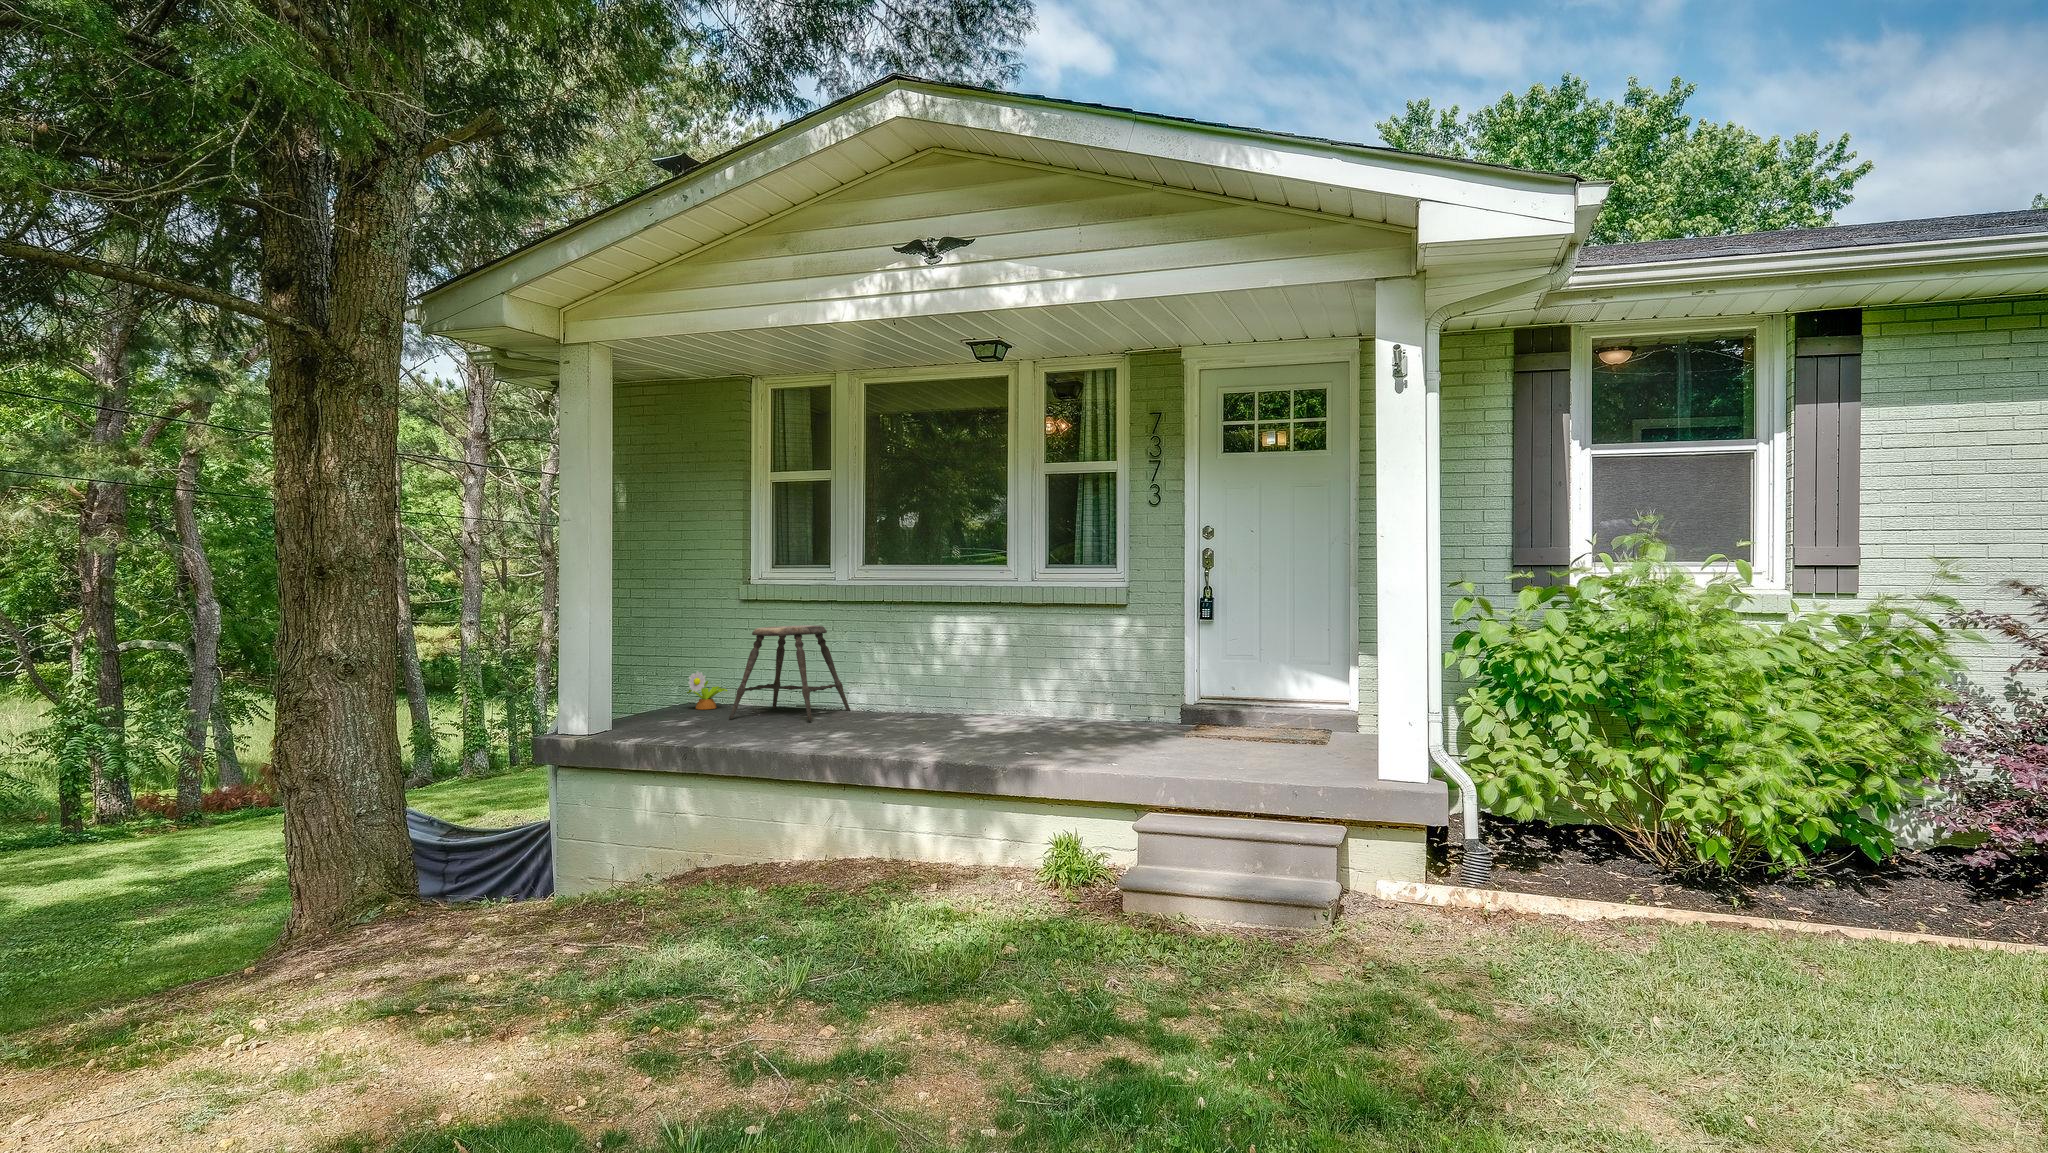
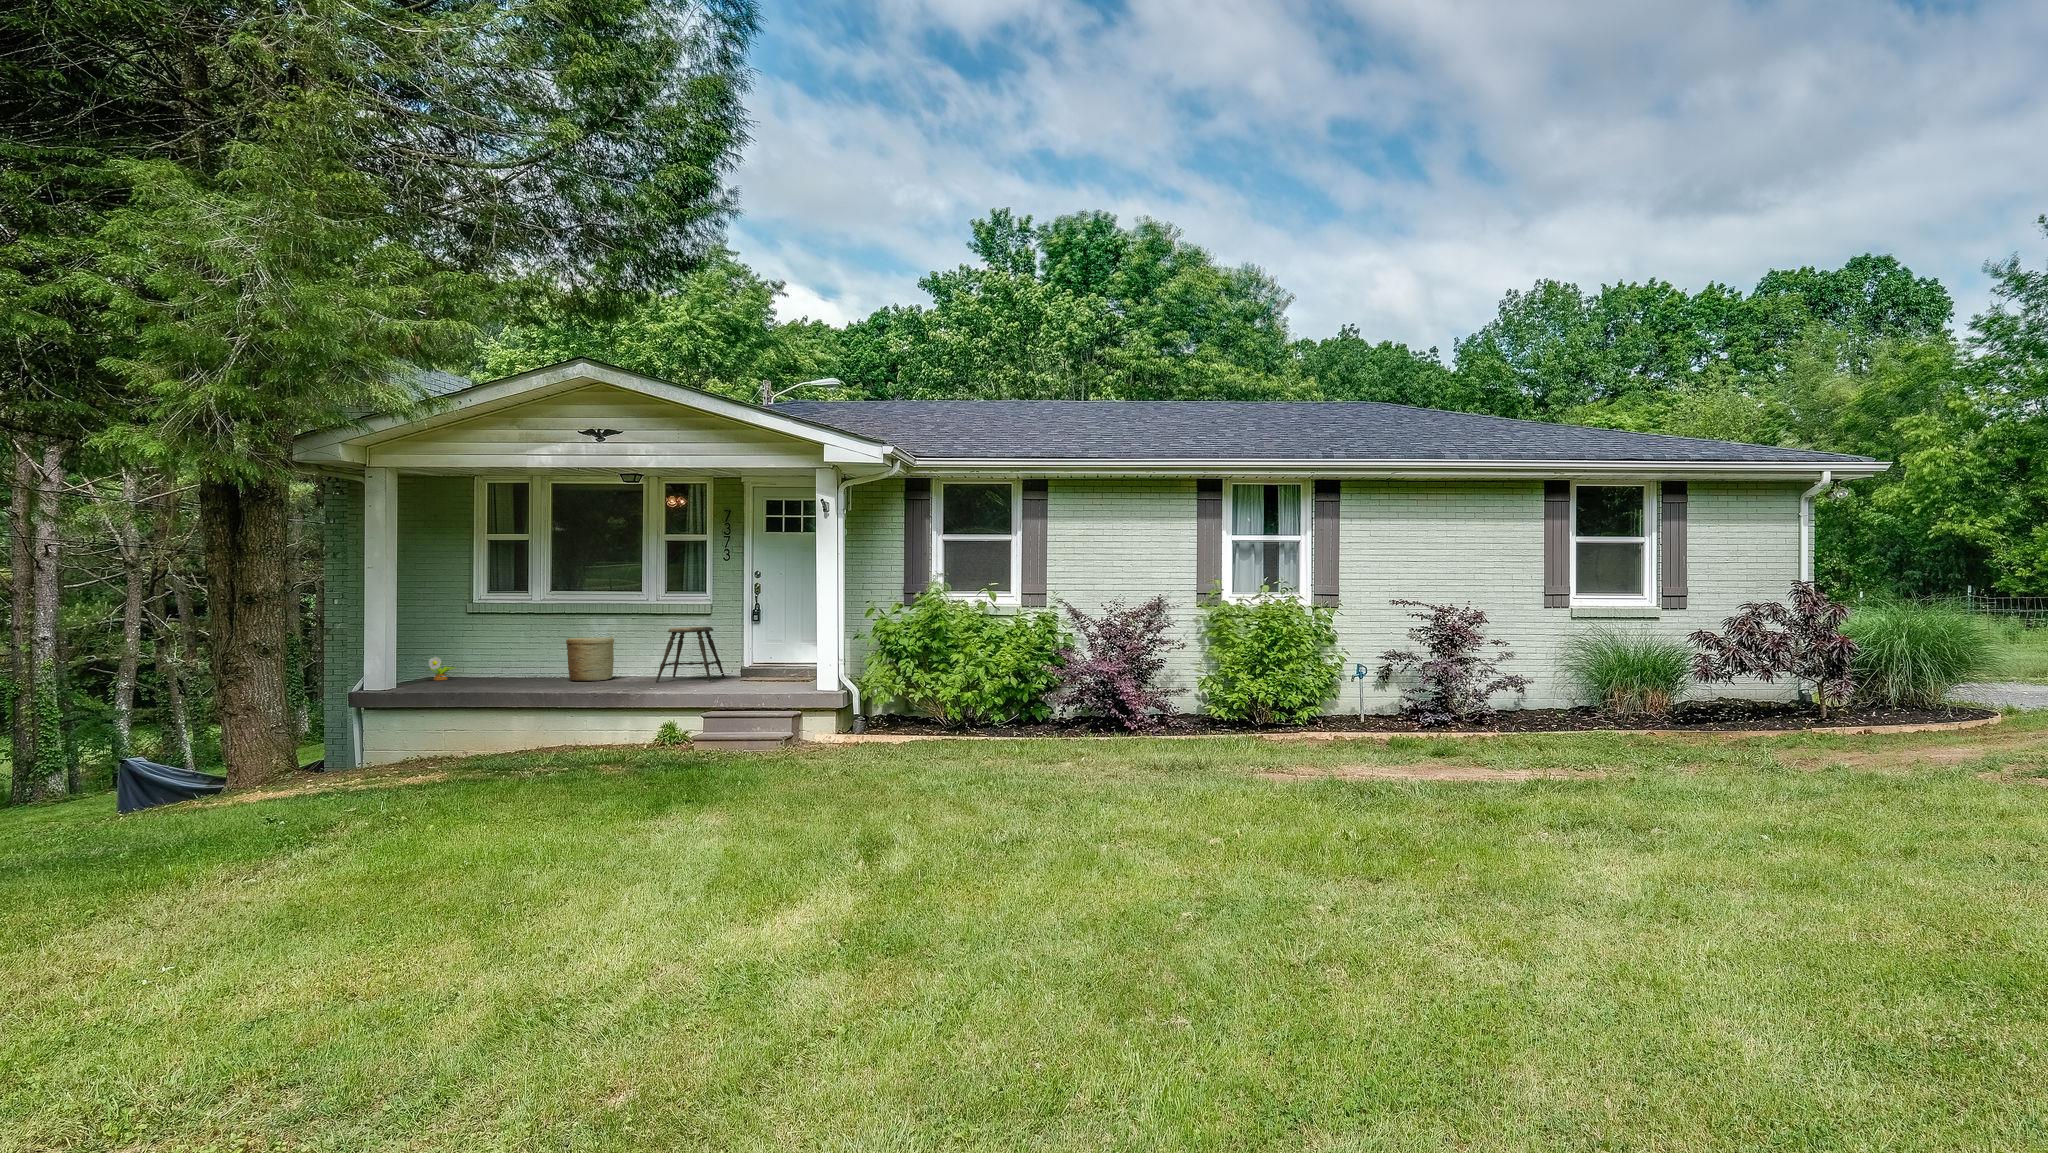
stool: present [729,625,850,721] -> present [656,627,725,682]
woven basket: none [886,644,963,722] -> present [566,637,614,681]

